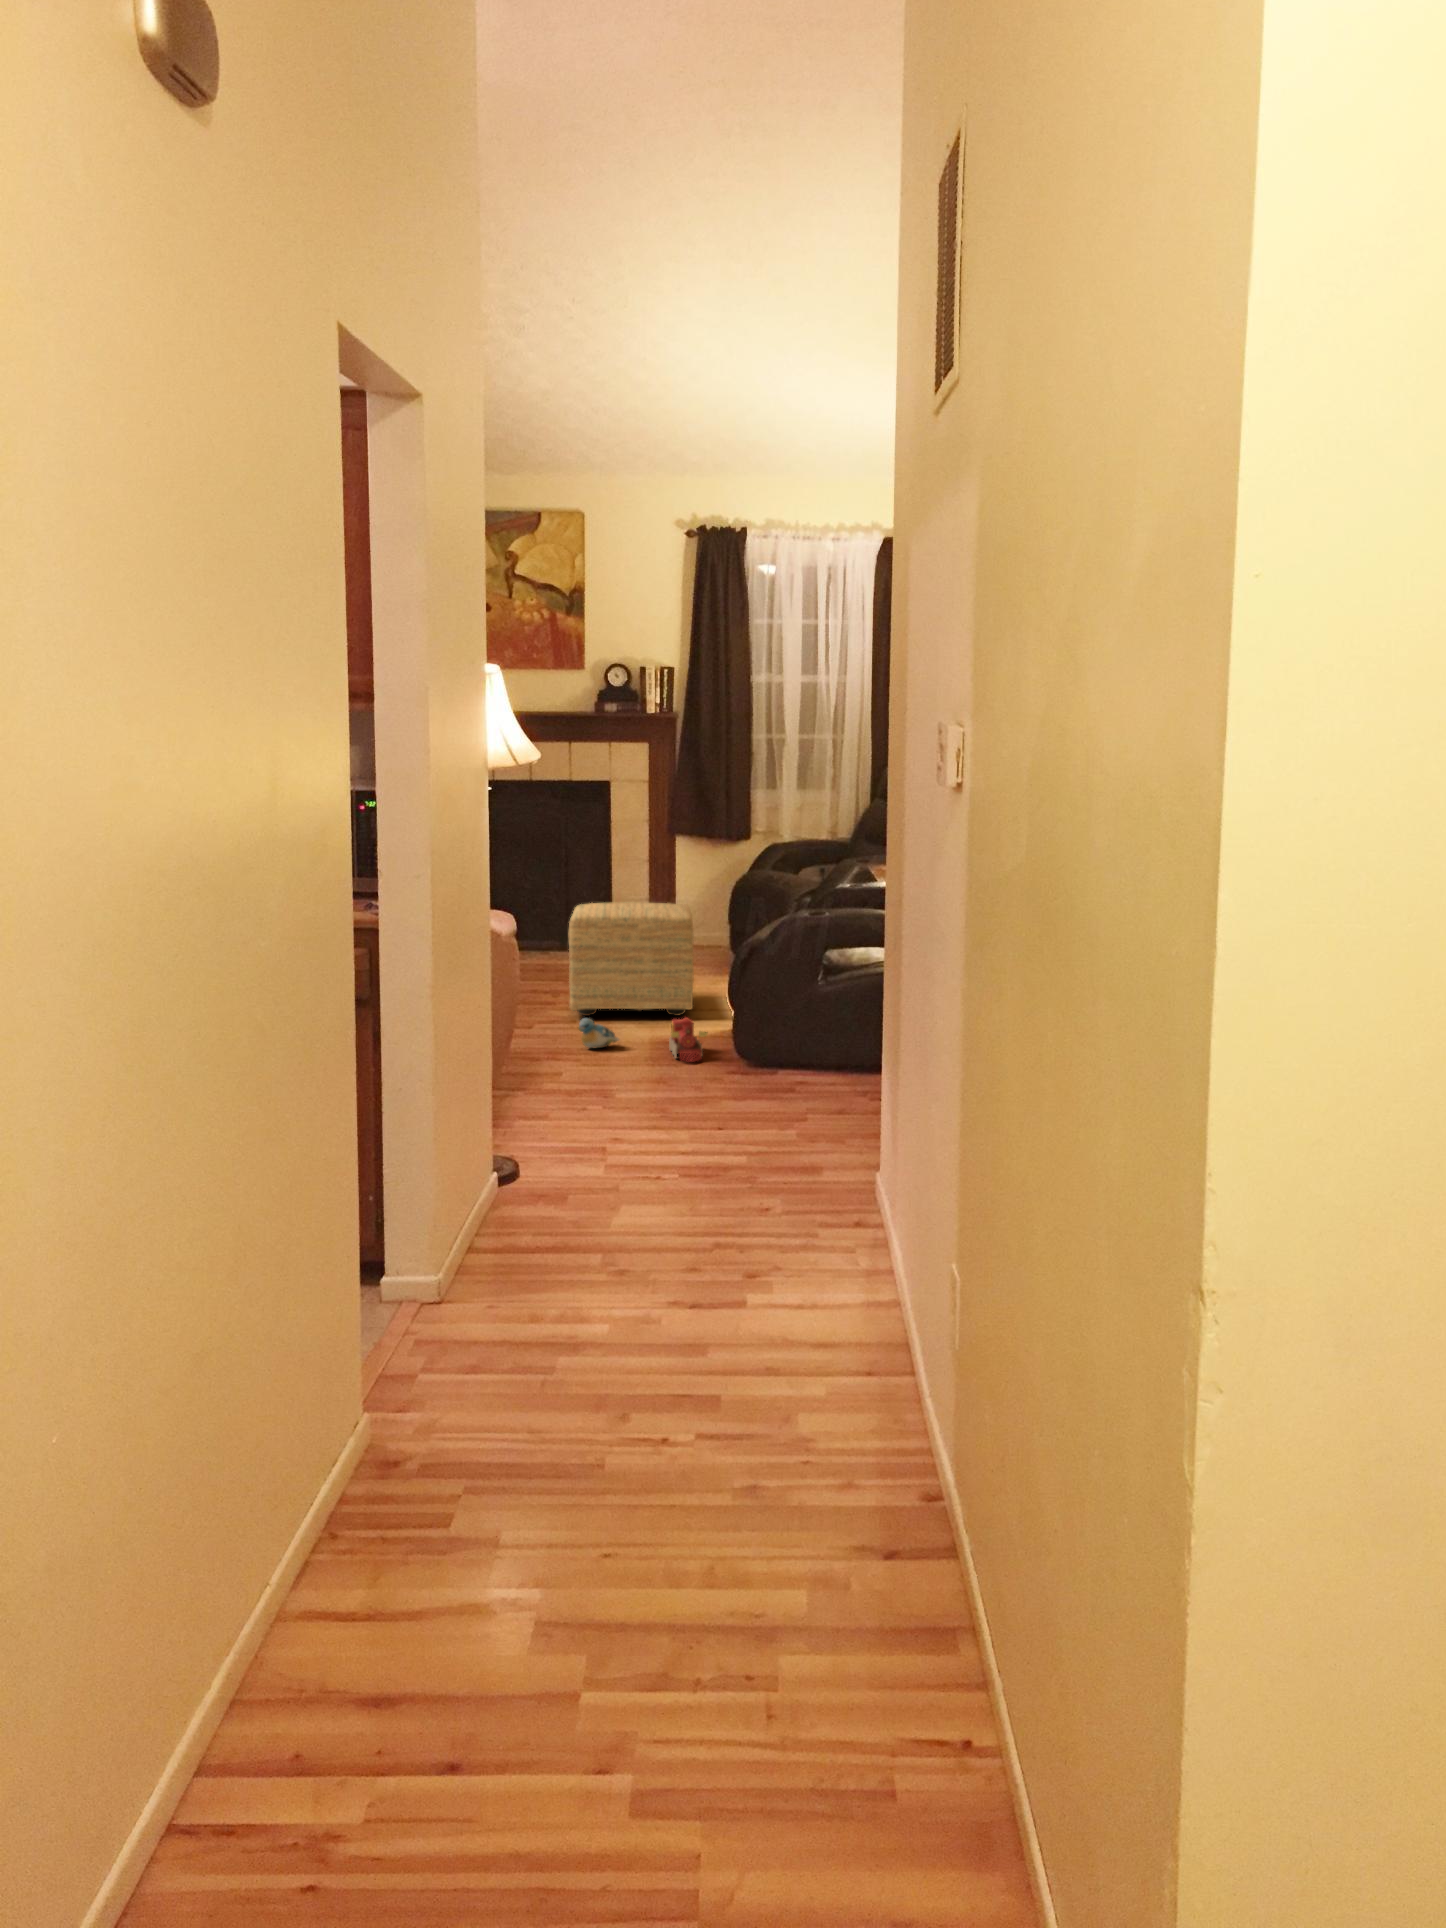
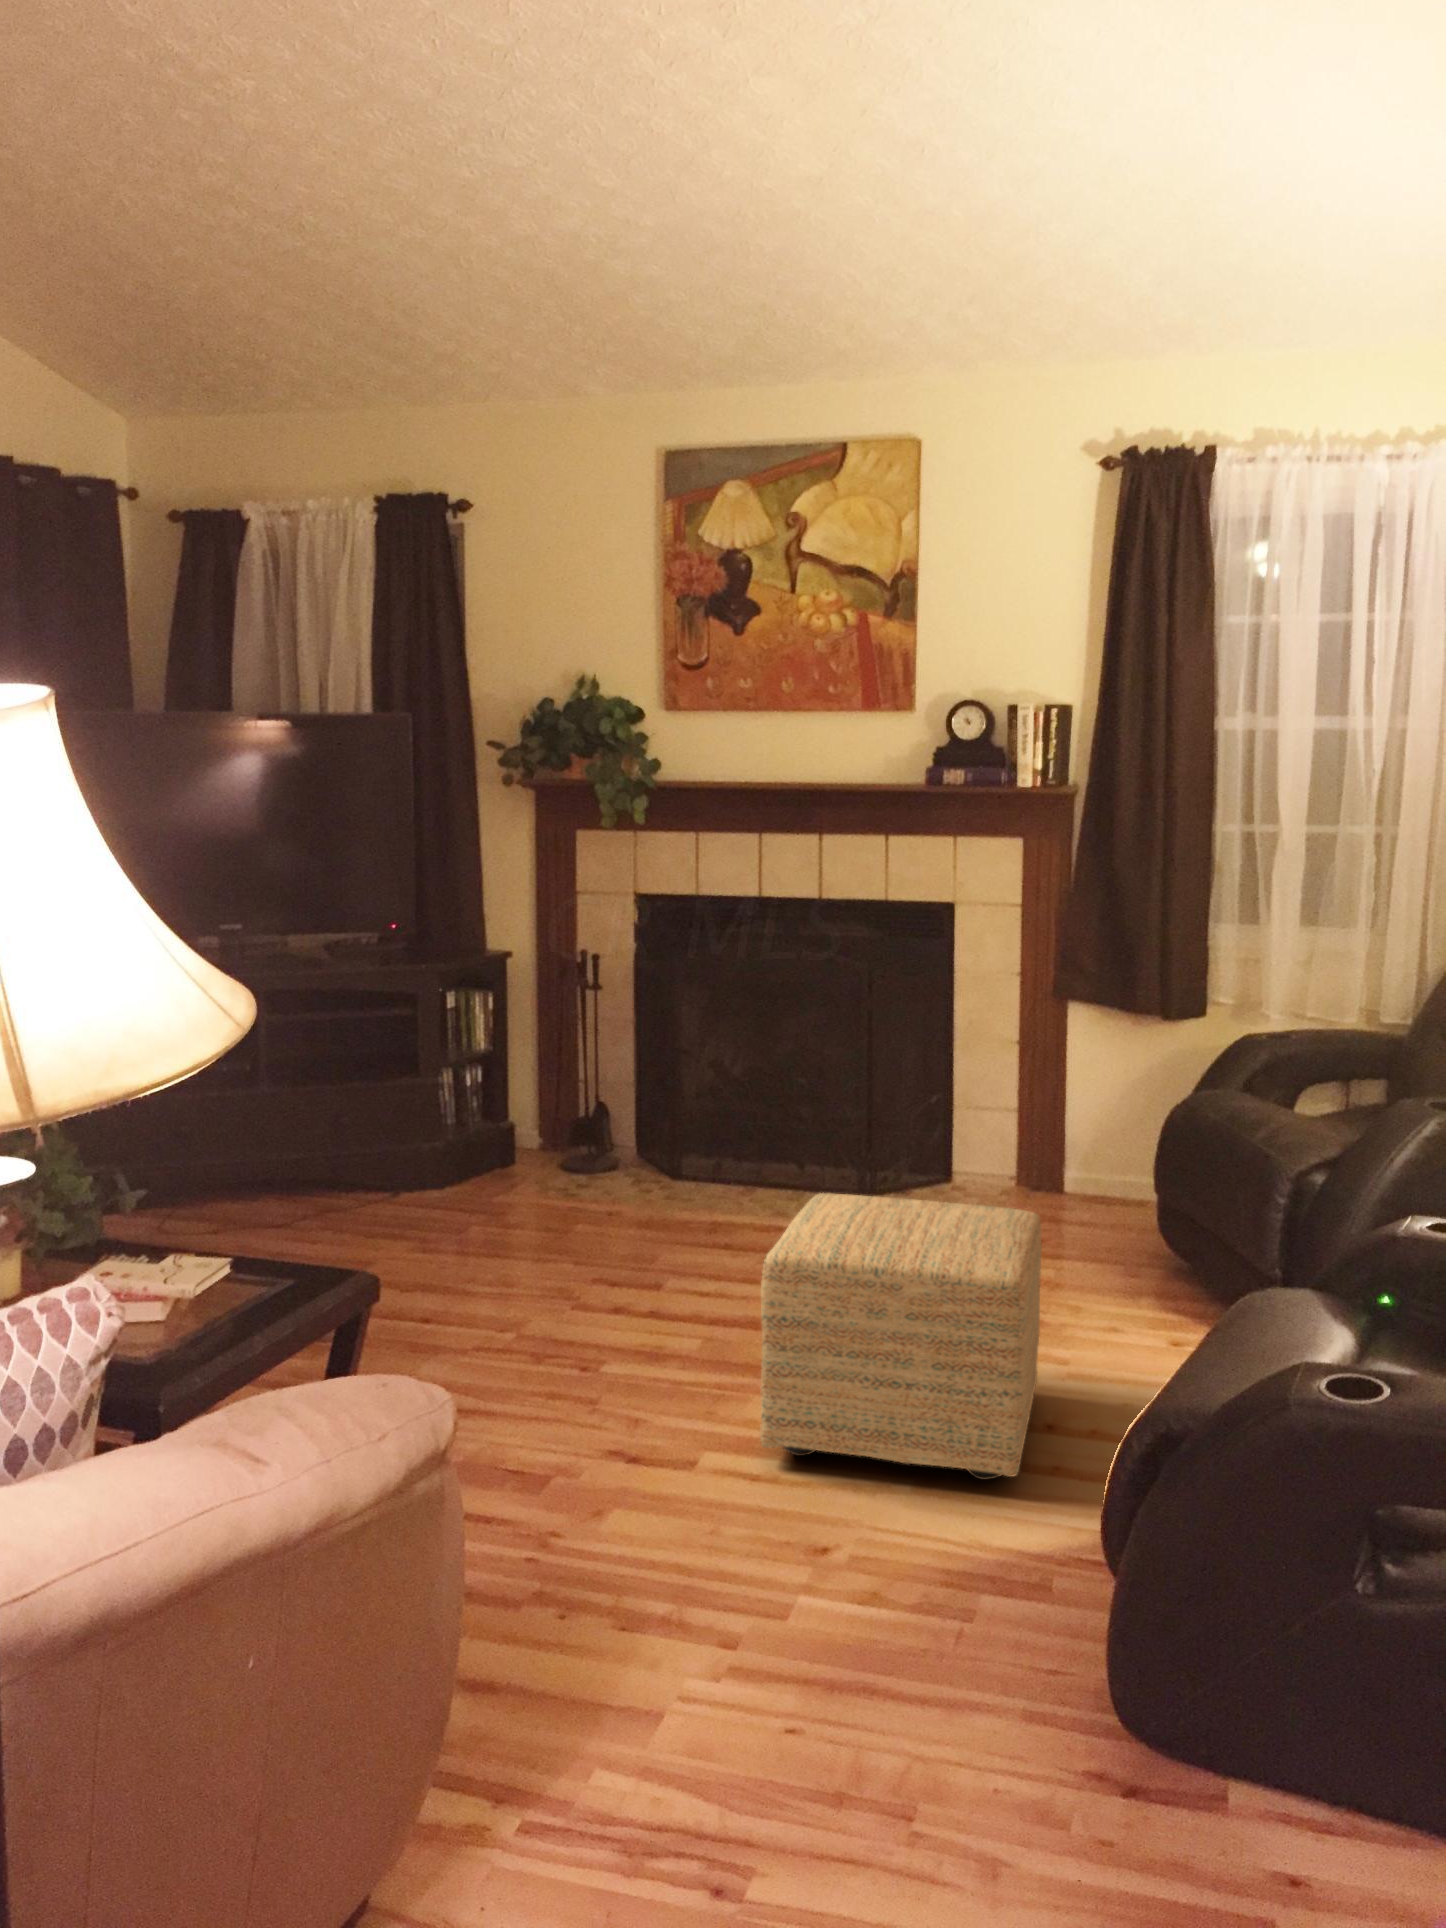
toy train: present [669,1017,707,1061] -> none [910,1576,1005,1737]
plush toy: present [578,1018,619,1048] -> none [718,1543,817,1613]

